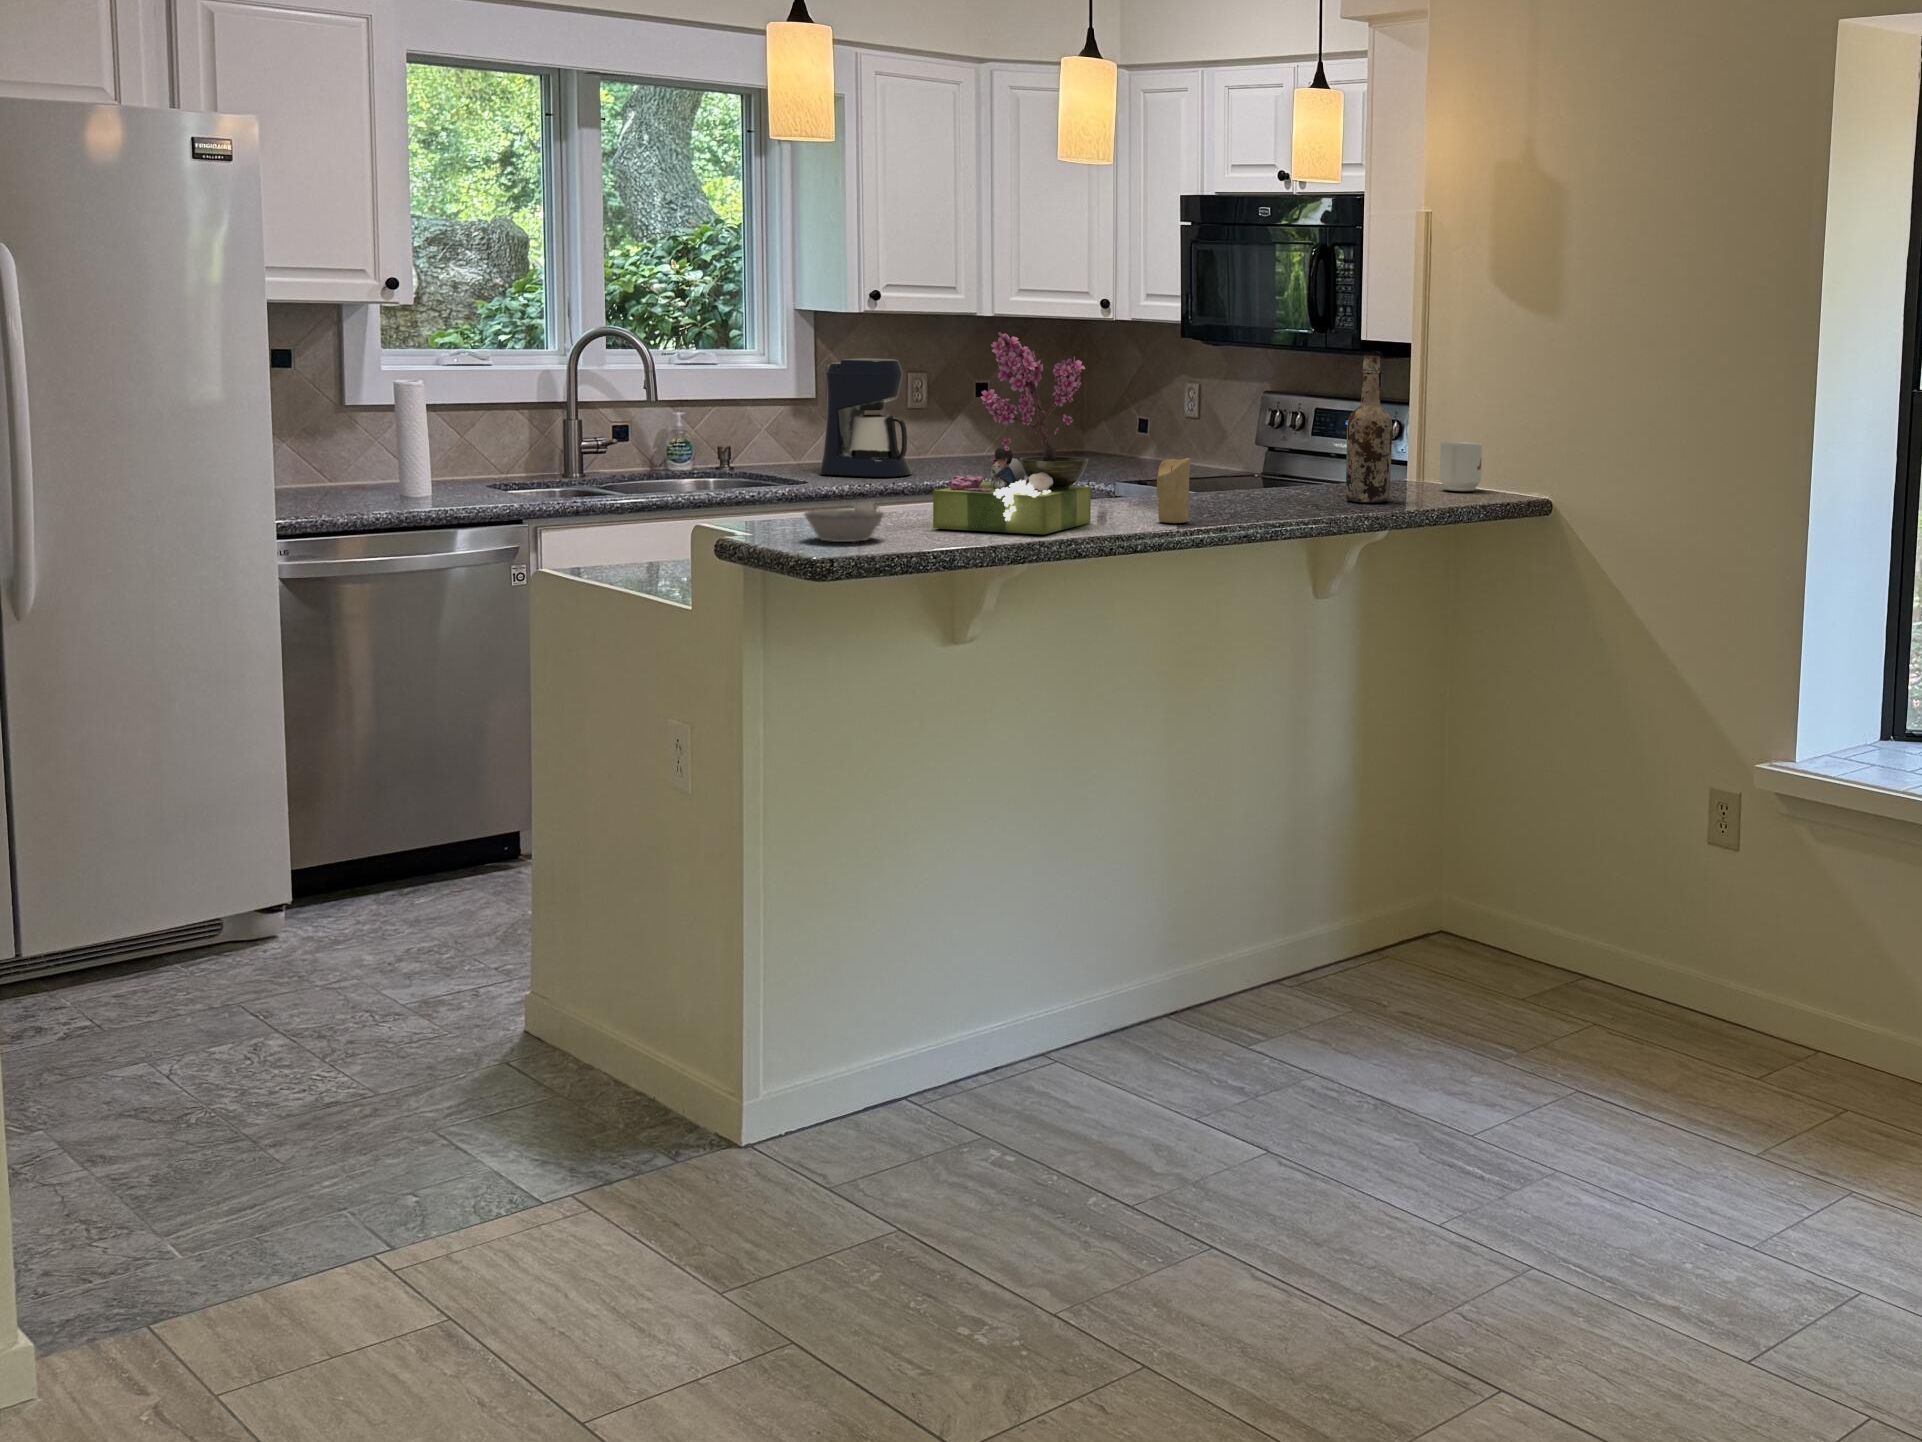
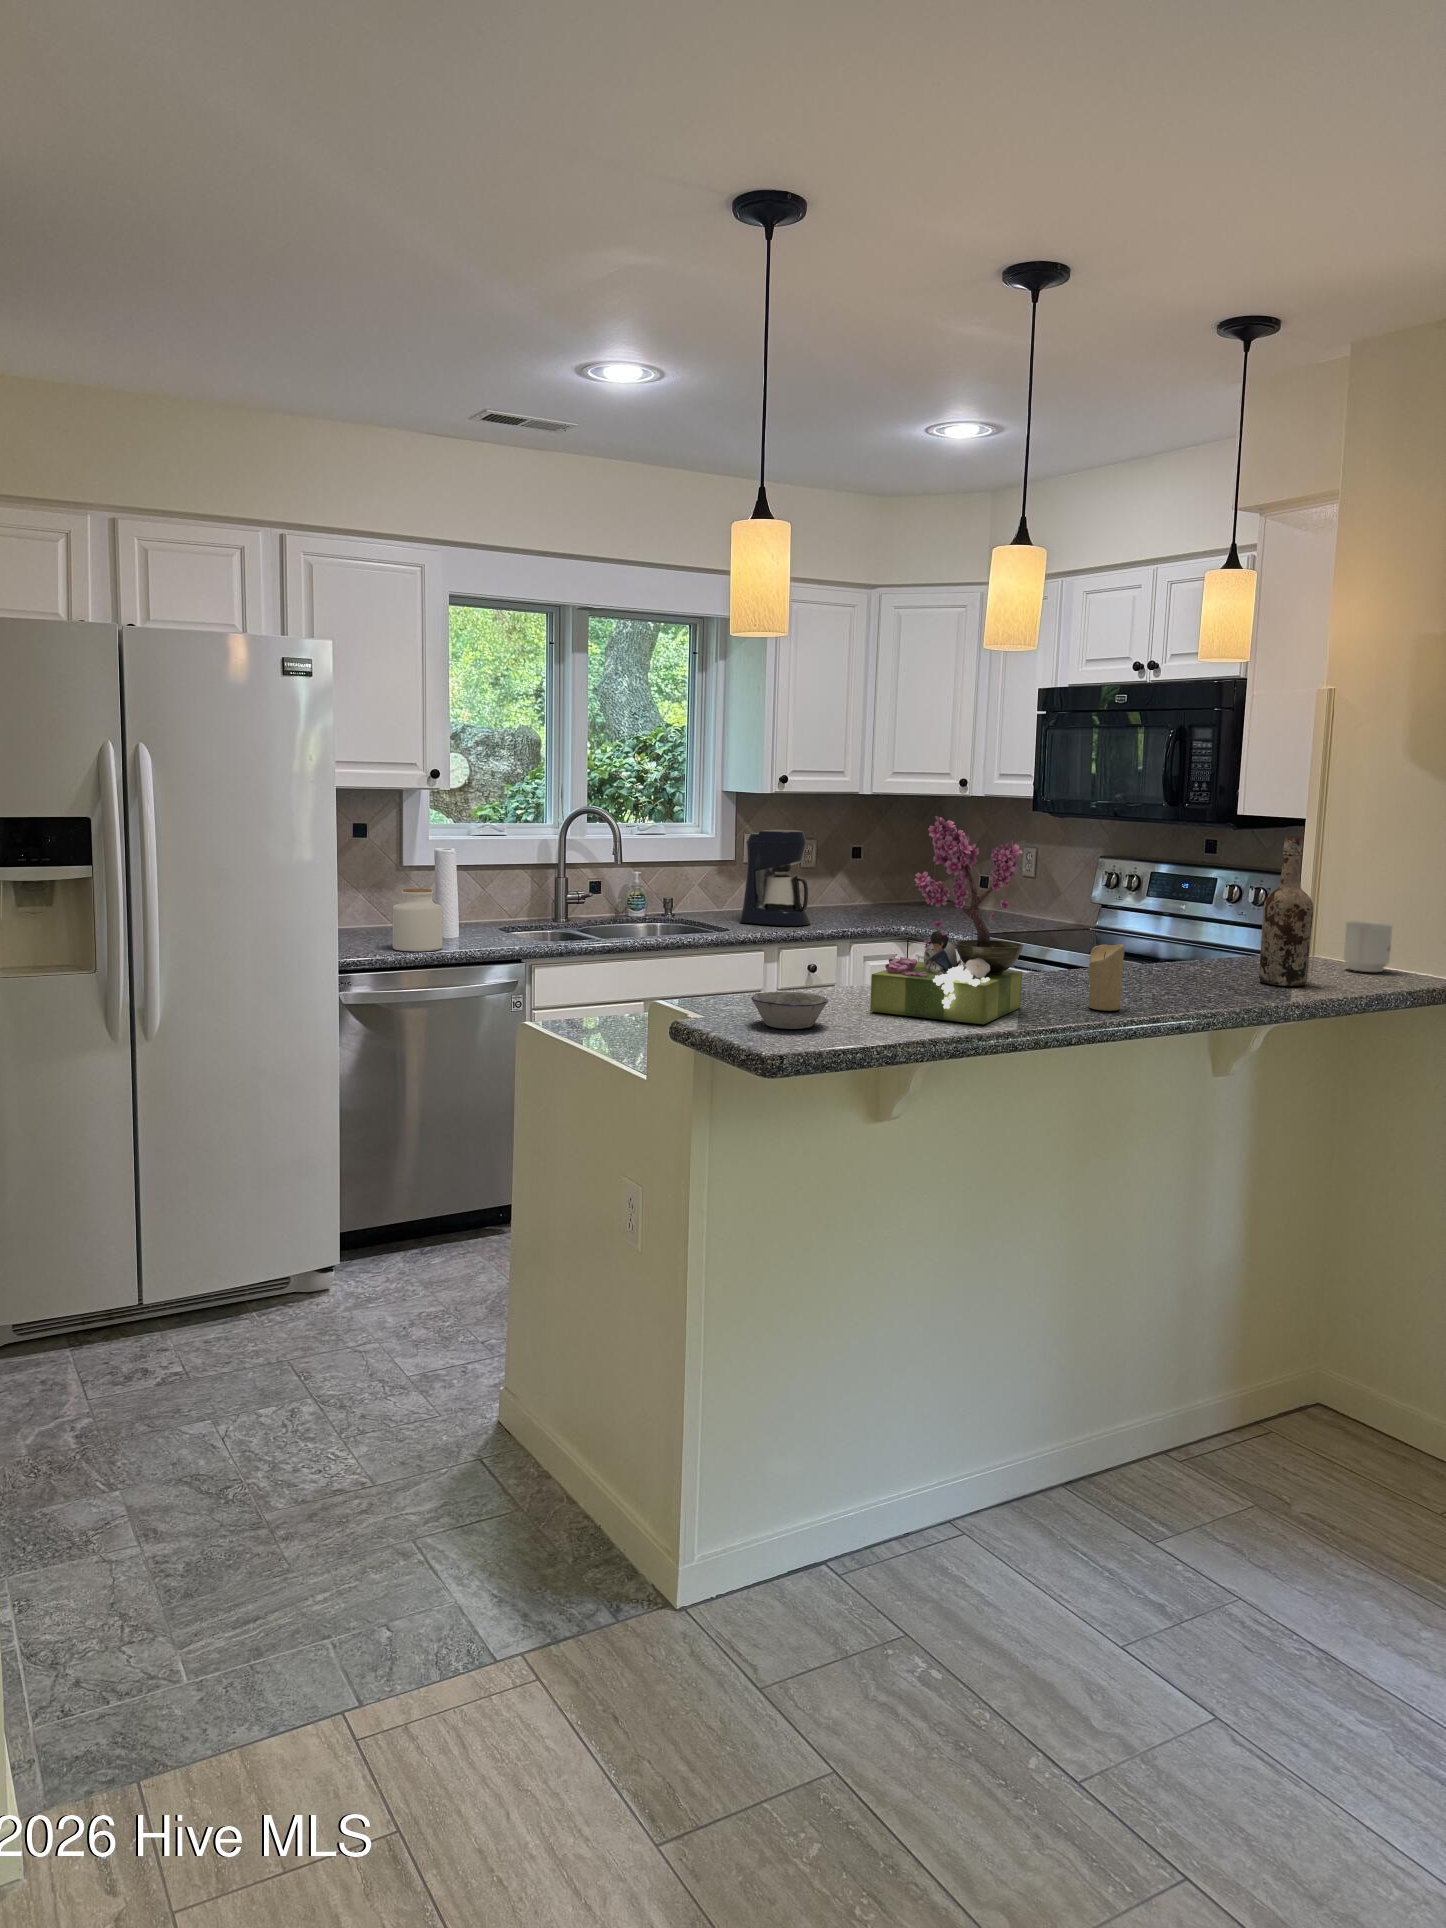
jar: none [342,431,415,511] -> present [393,889,442,951]

